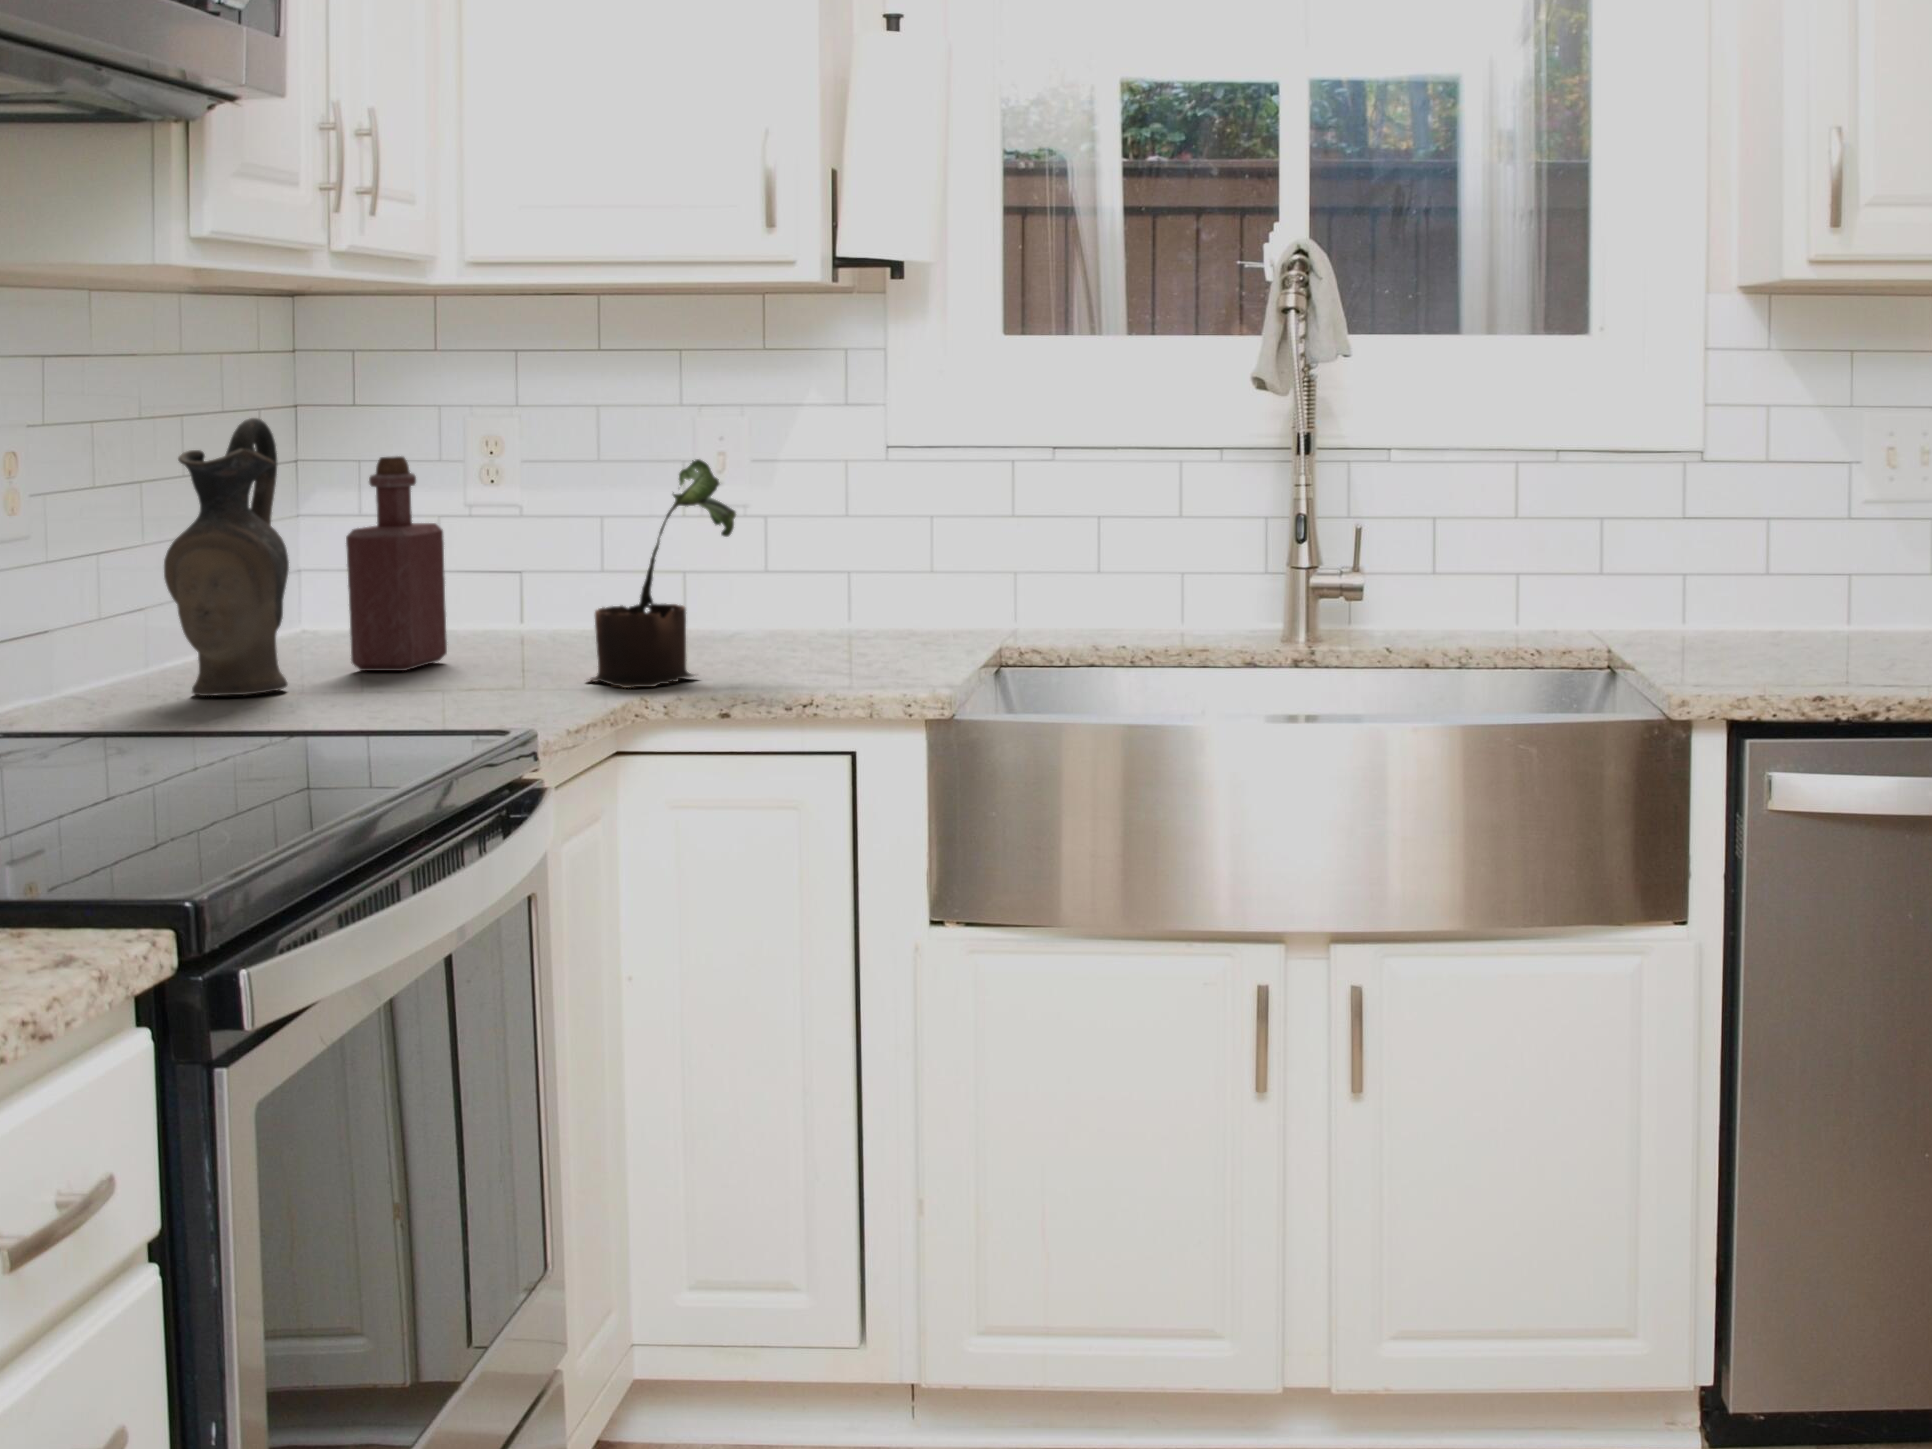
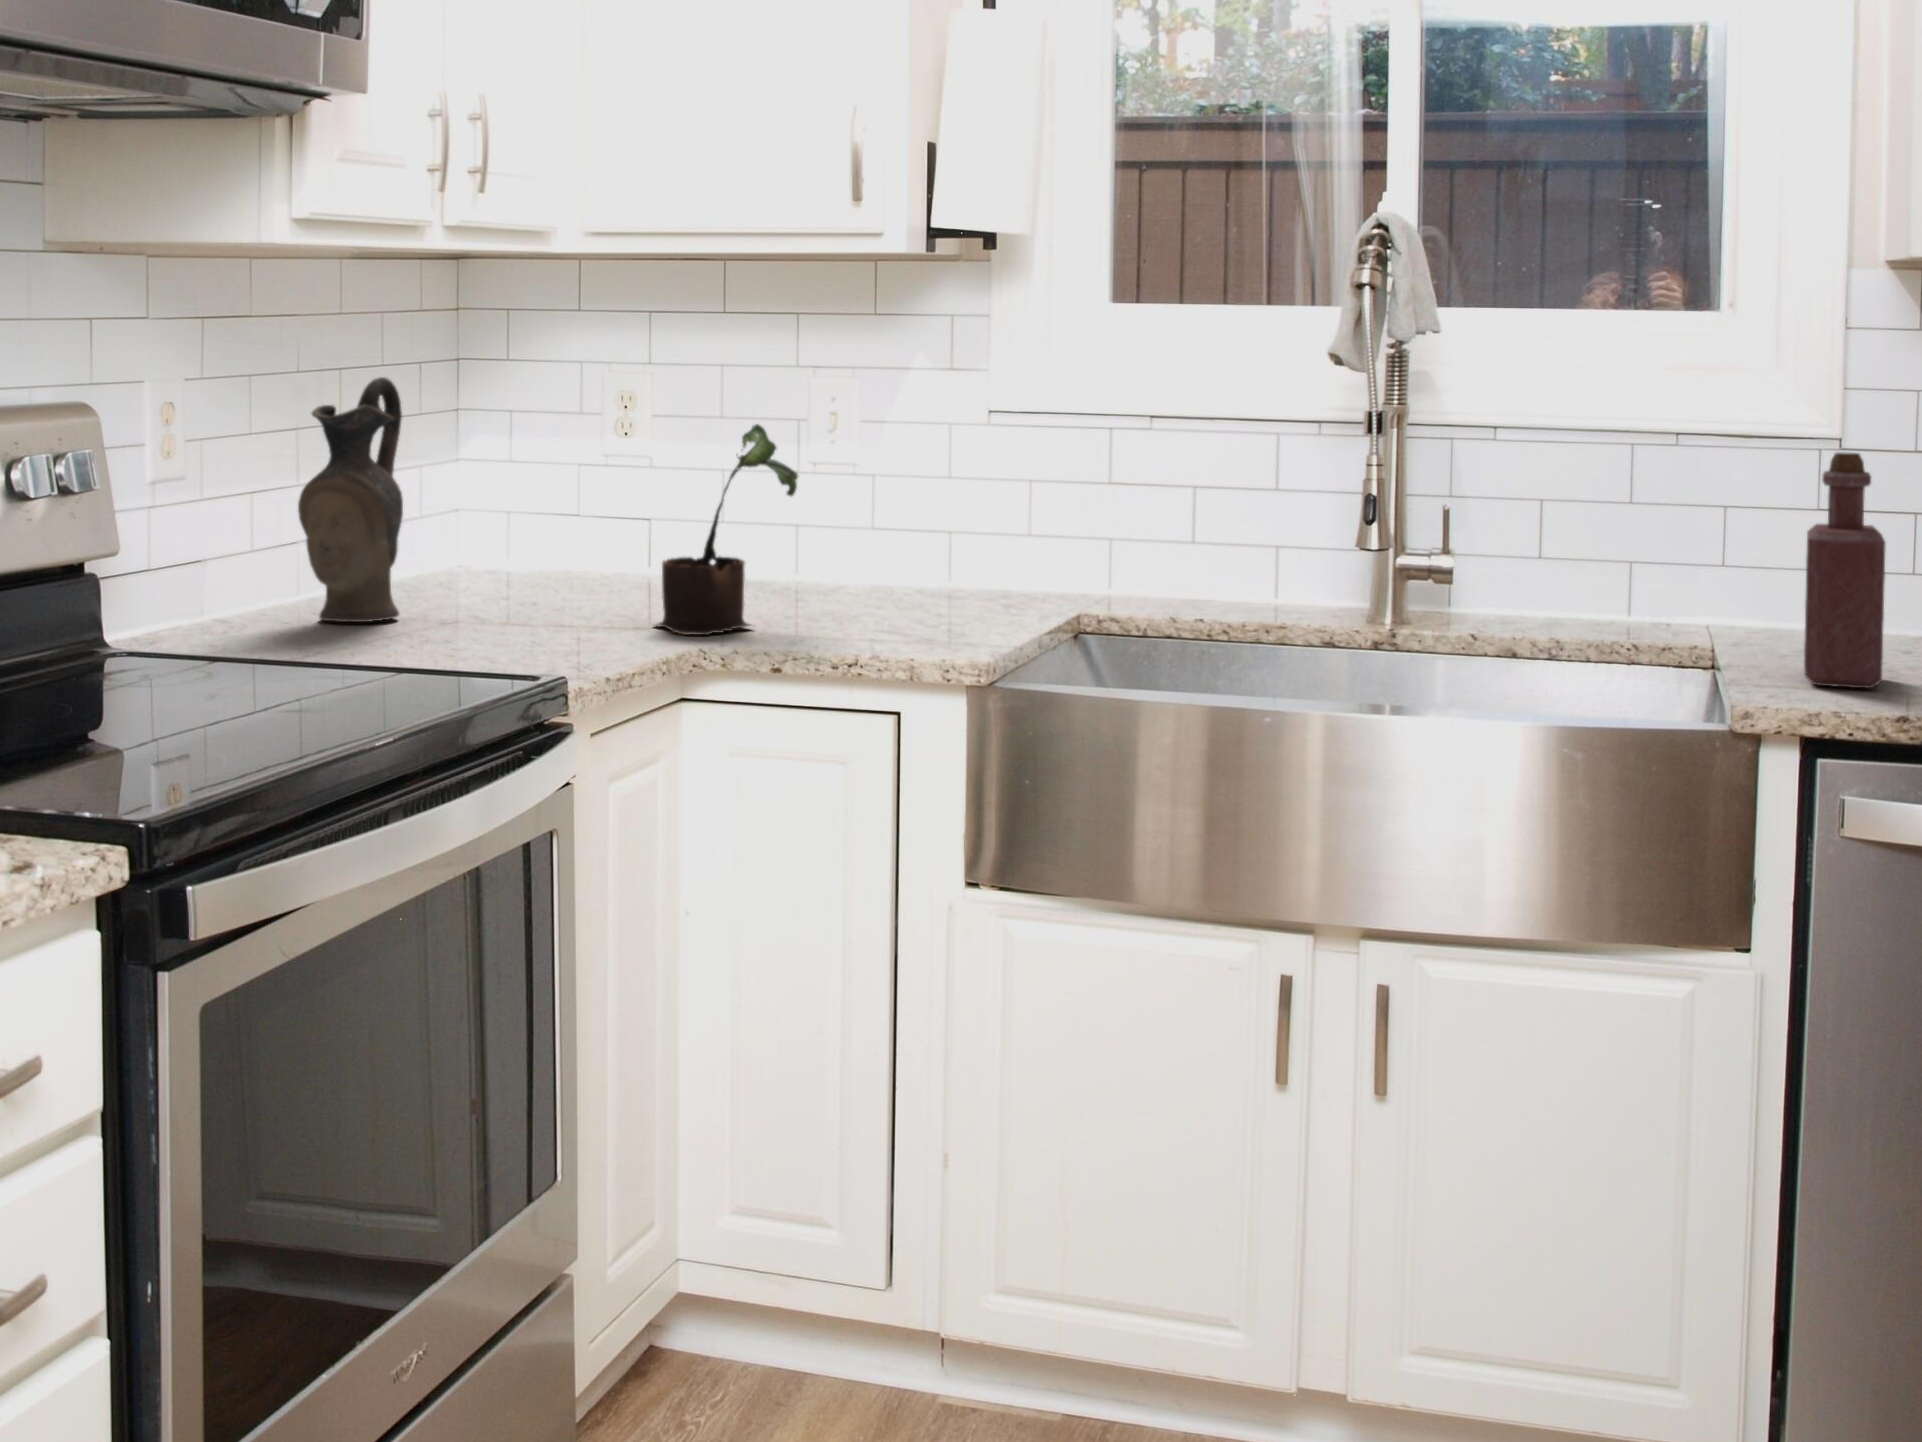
bottle: present [346,456,447,671] -> present [1804,452,1886,688]

